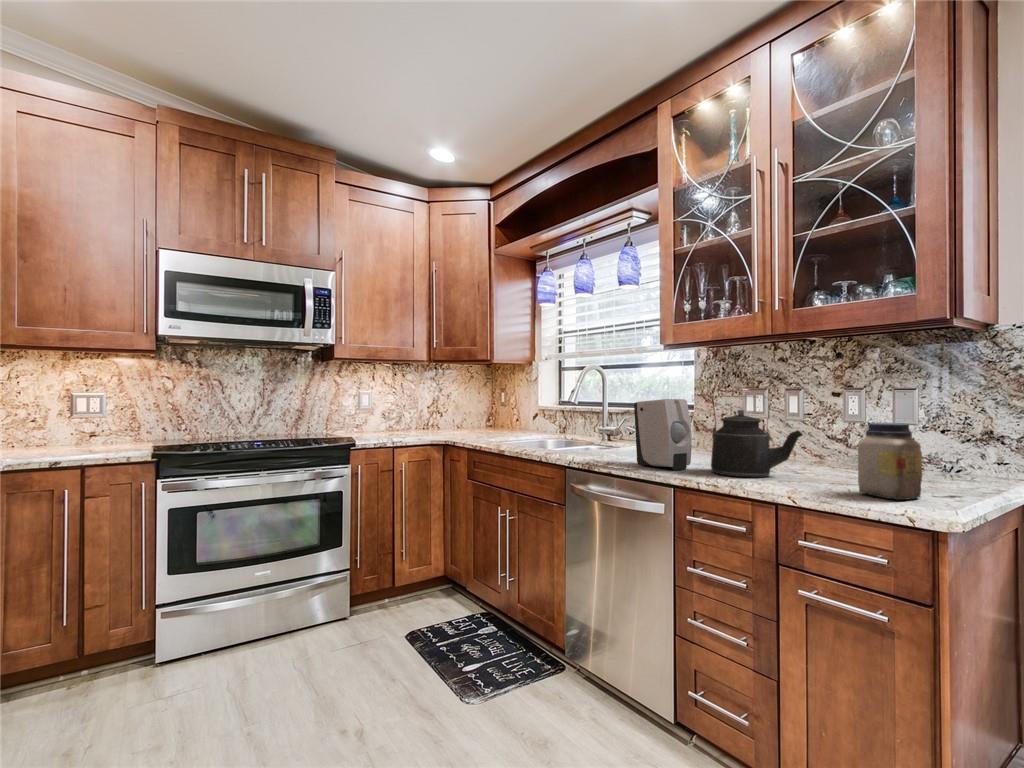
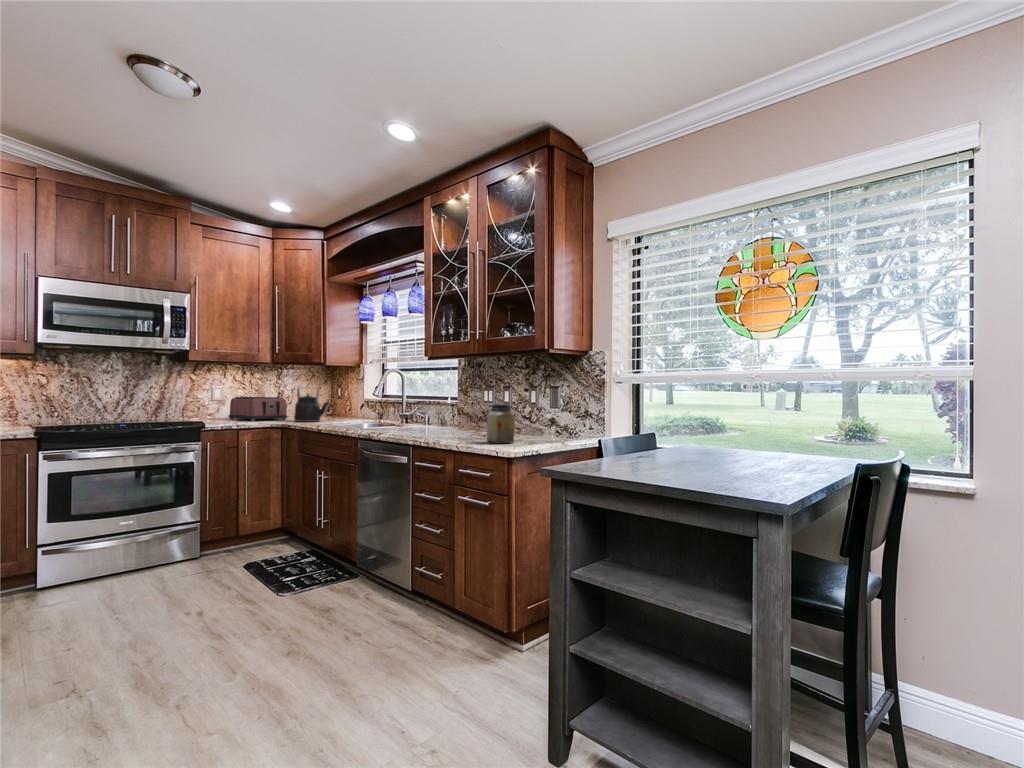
kettle: present [711,396,803,477] -> present [294,387,328,422]
soap dispenser: present [634,399,692,470] -> none [392,392,424,435]
toaster: none [378,404,448,435] -> present [229,397,287,421]

